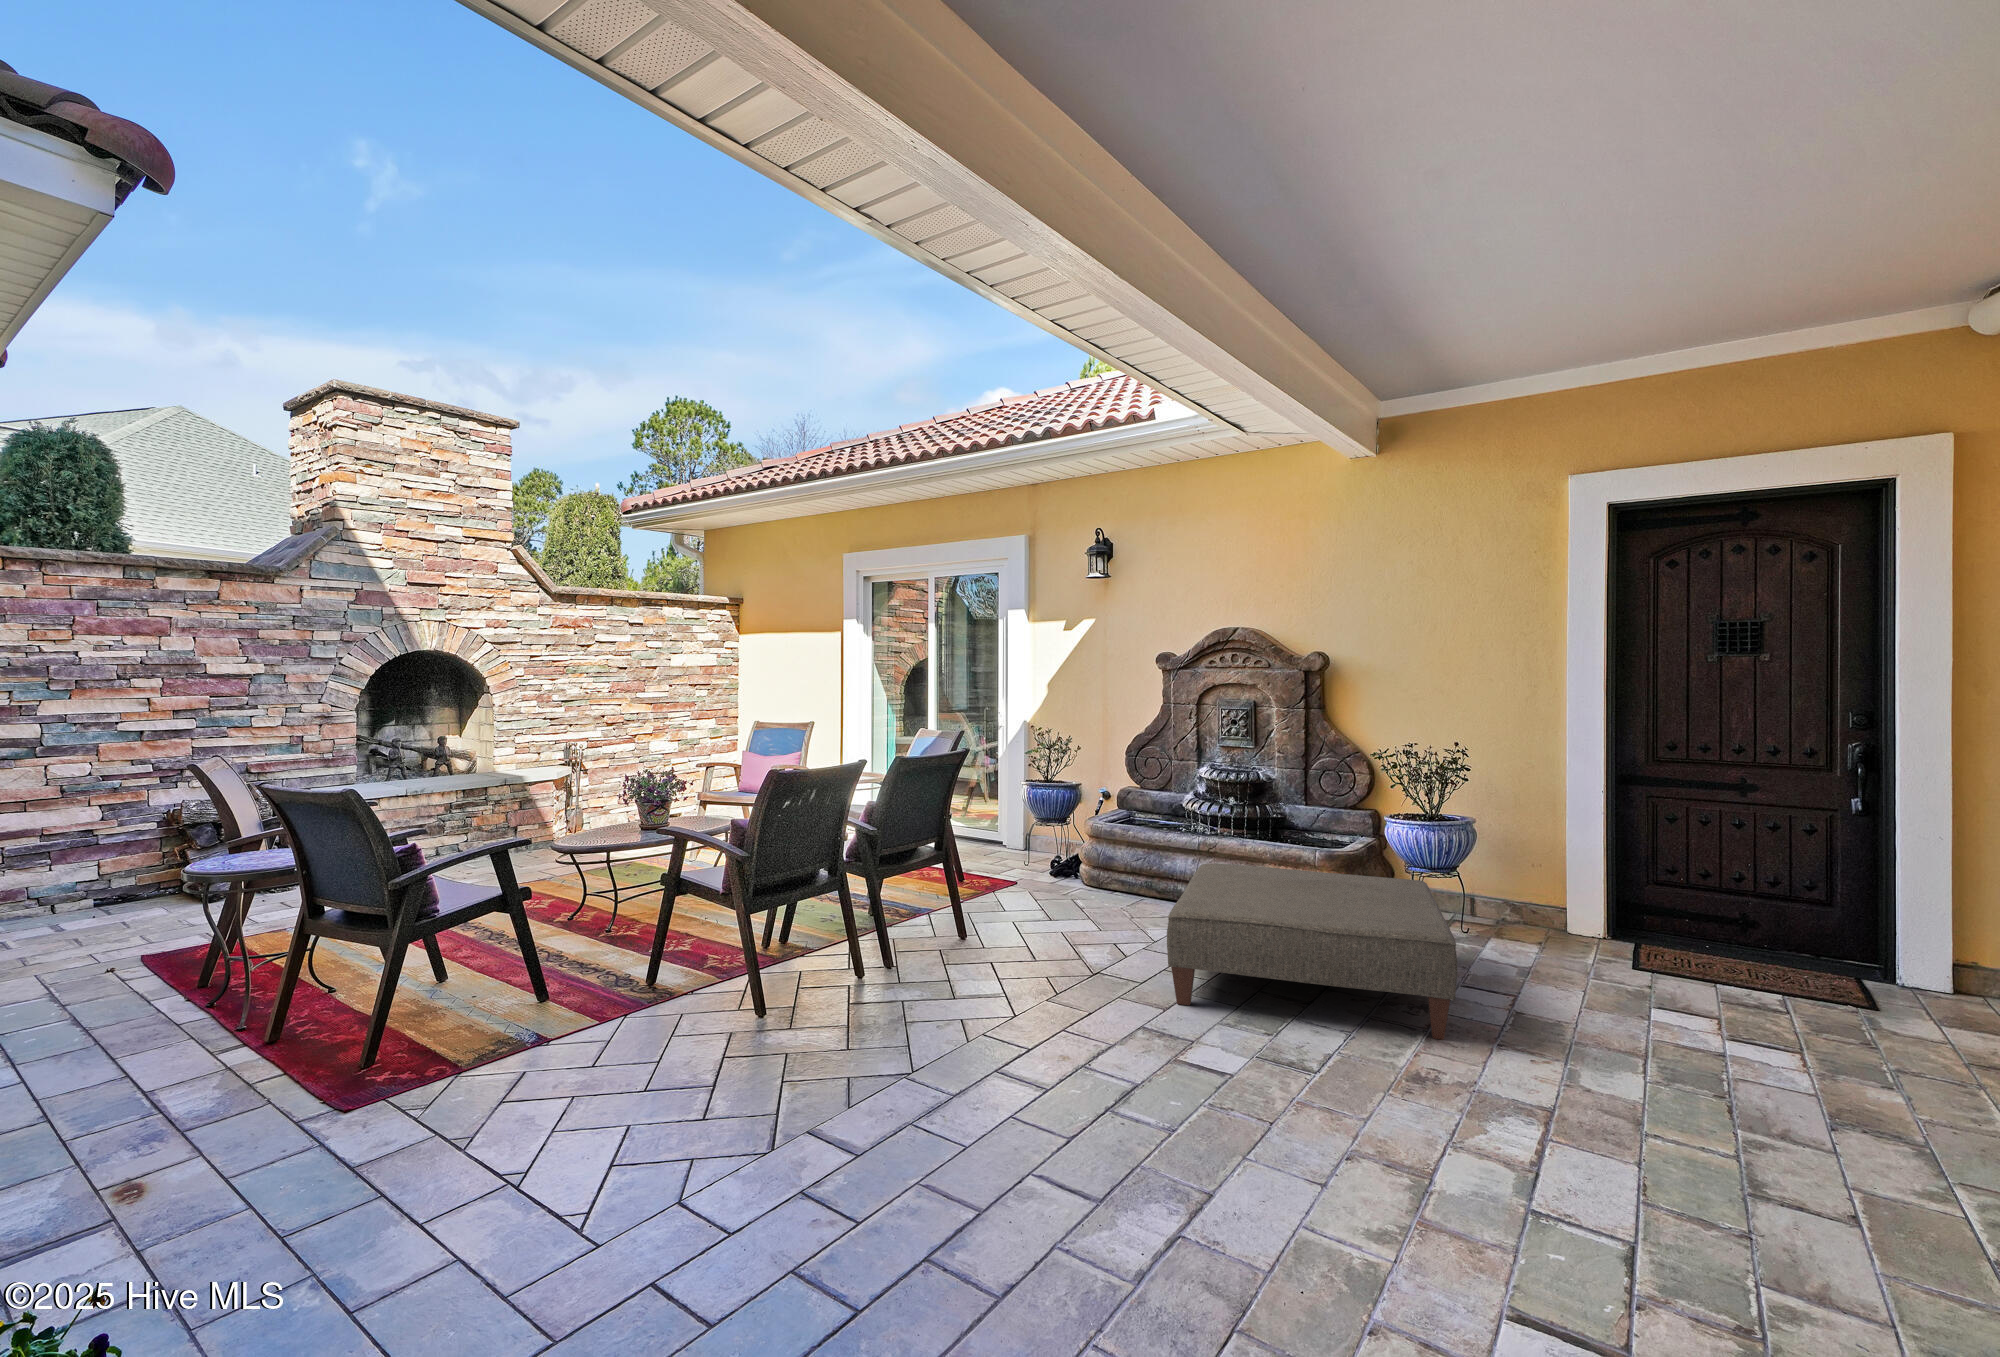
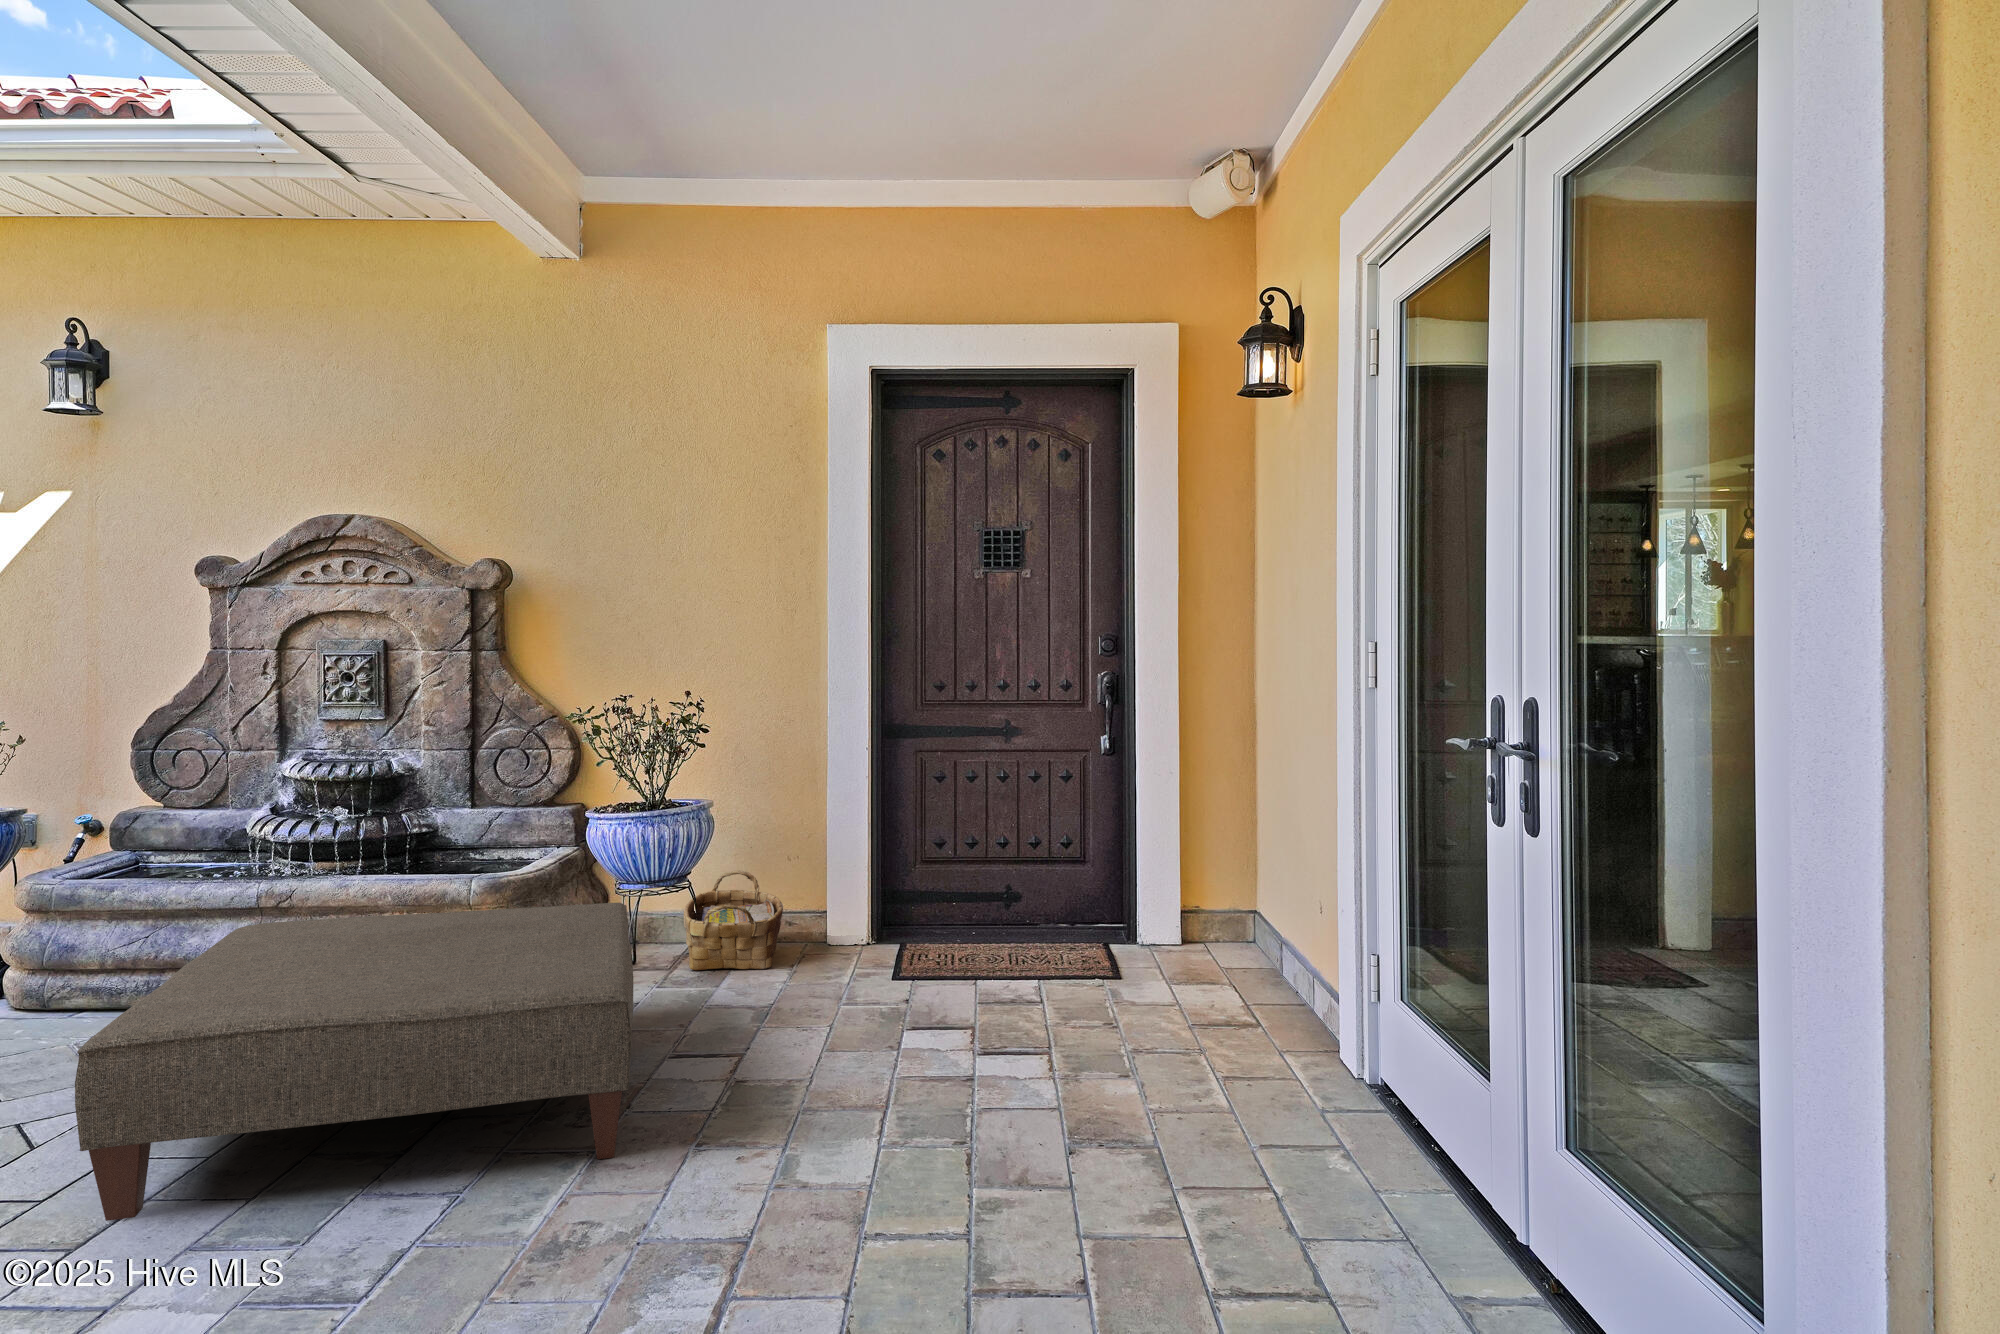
woven basket: none [1456,869,1533,942] -> present [684,870,783,970]

